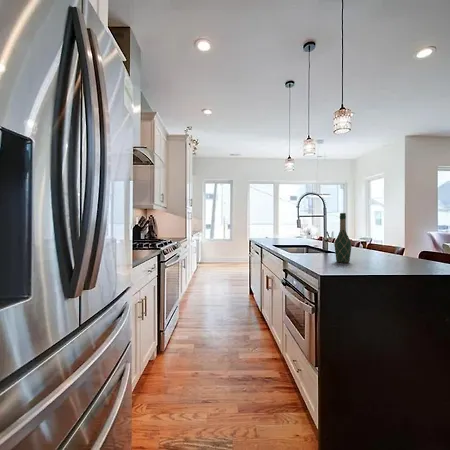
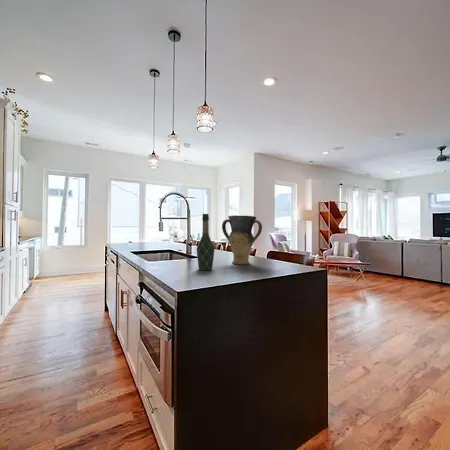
vase: none [360,214,404,261] -> present [222,215,262,264]

